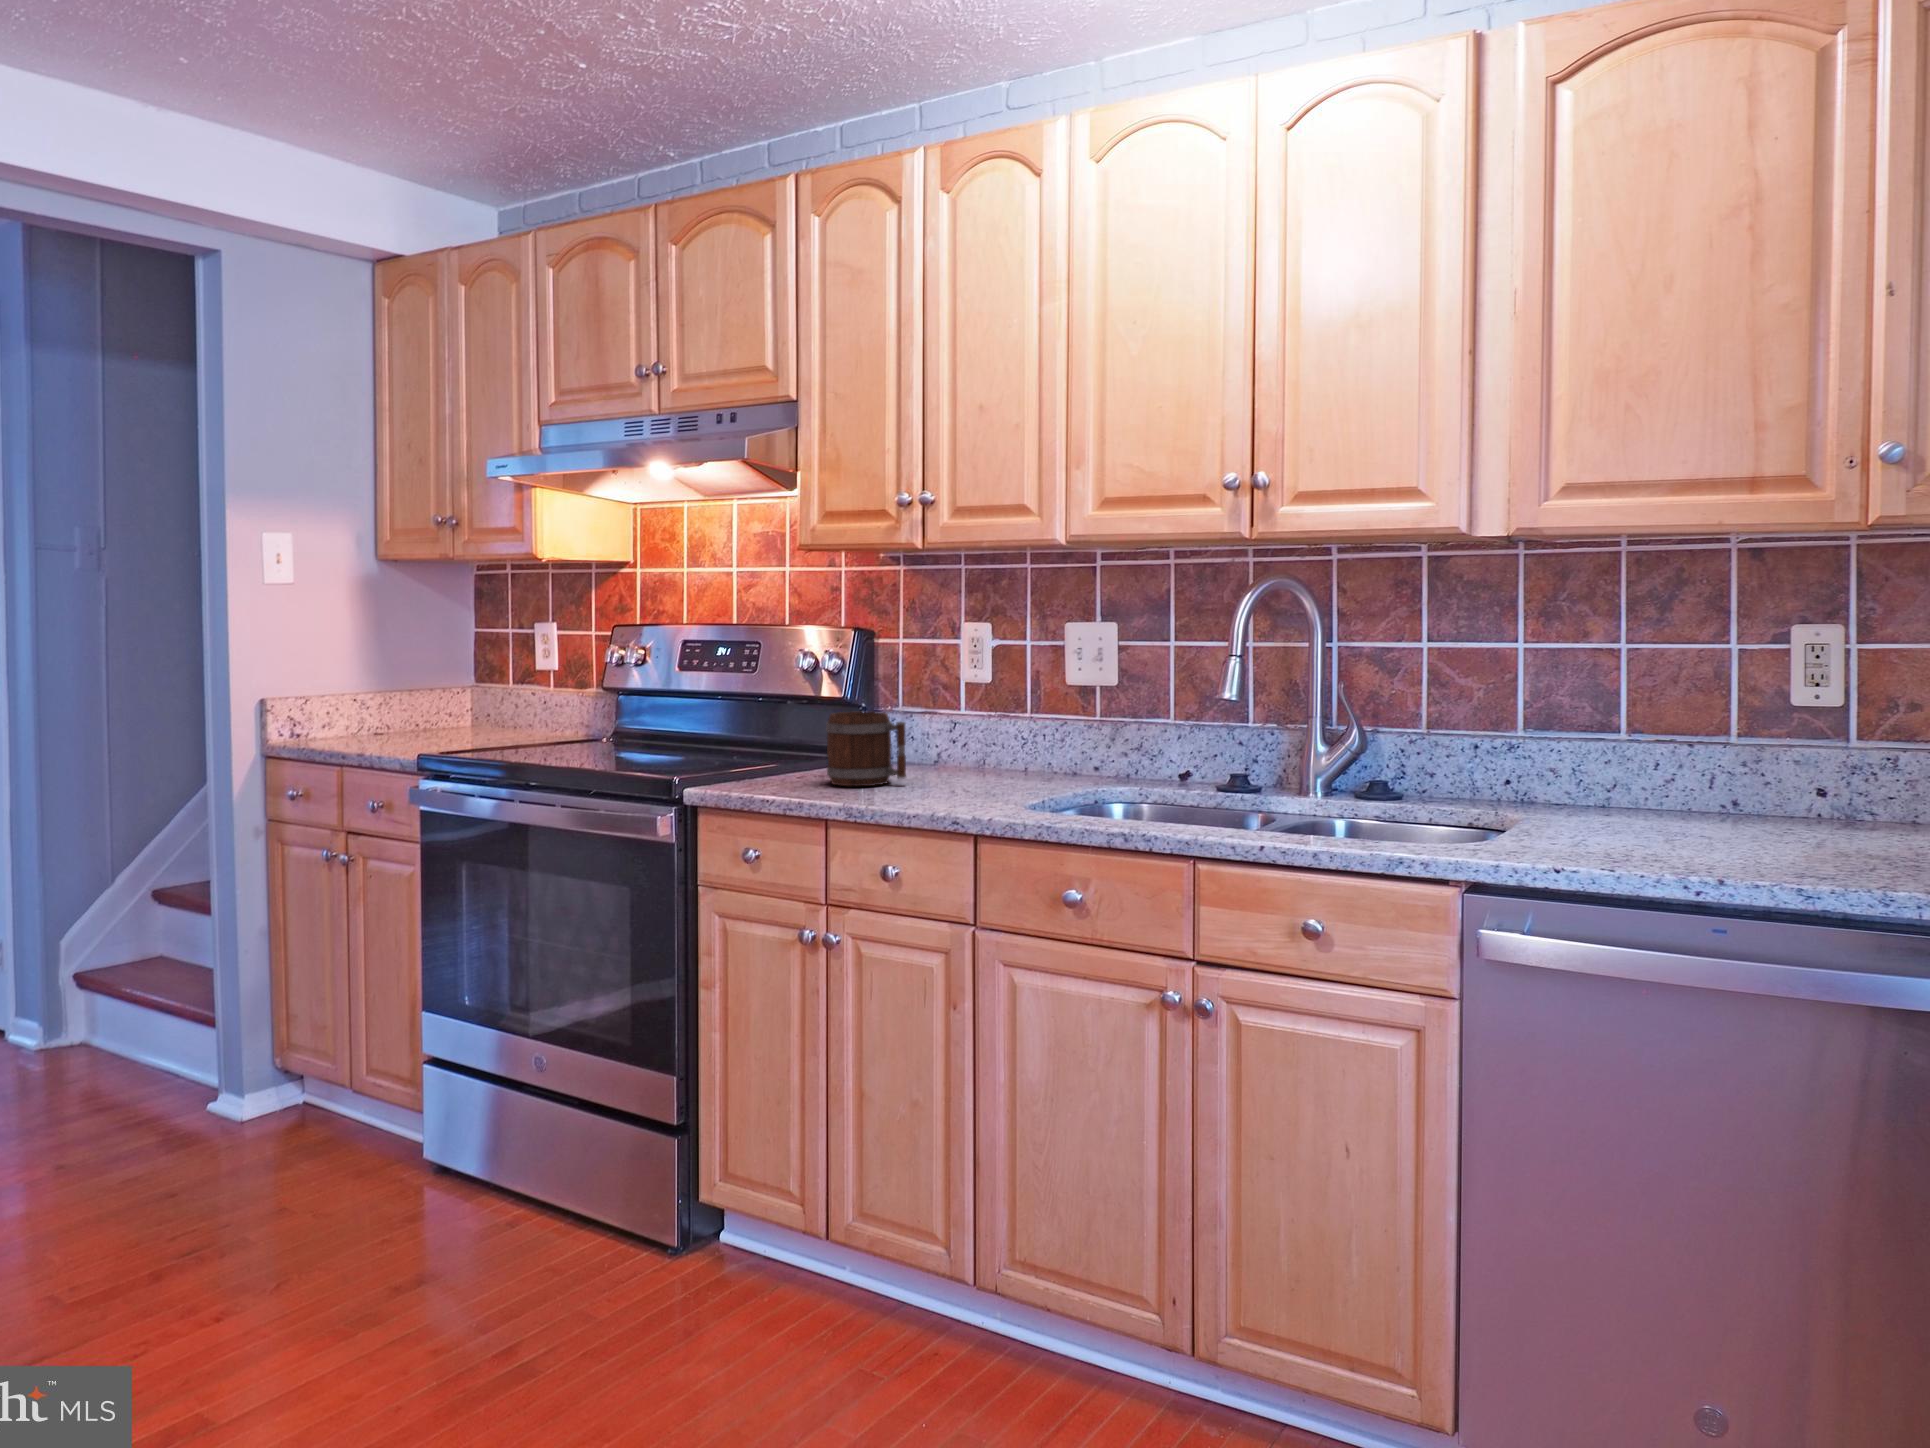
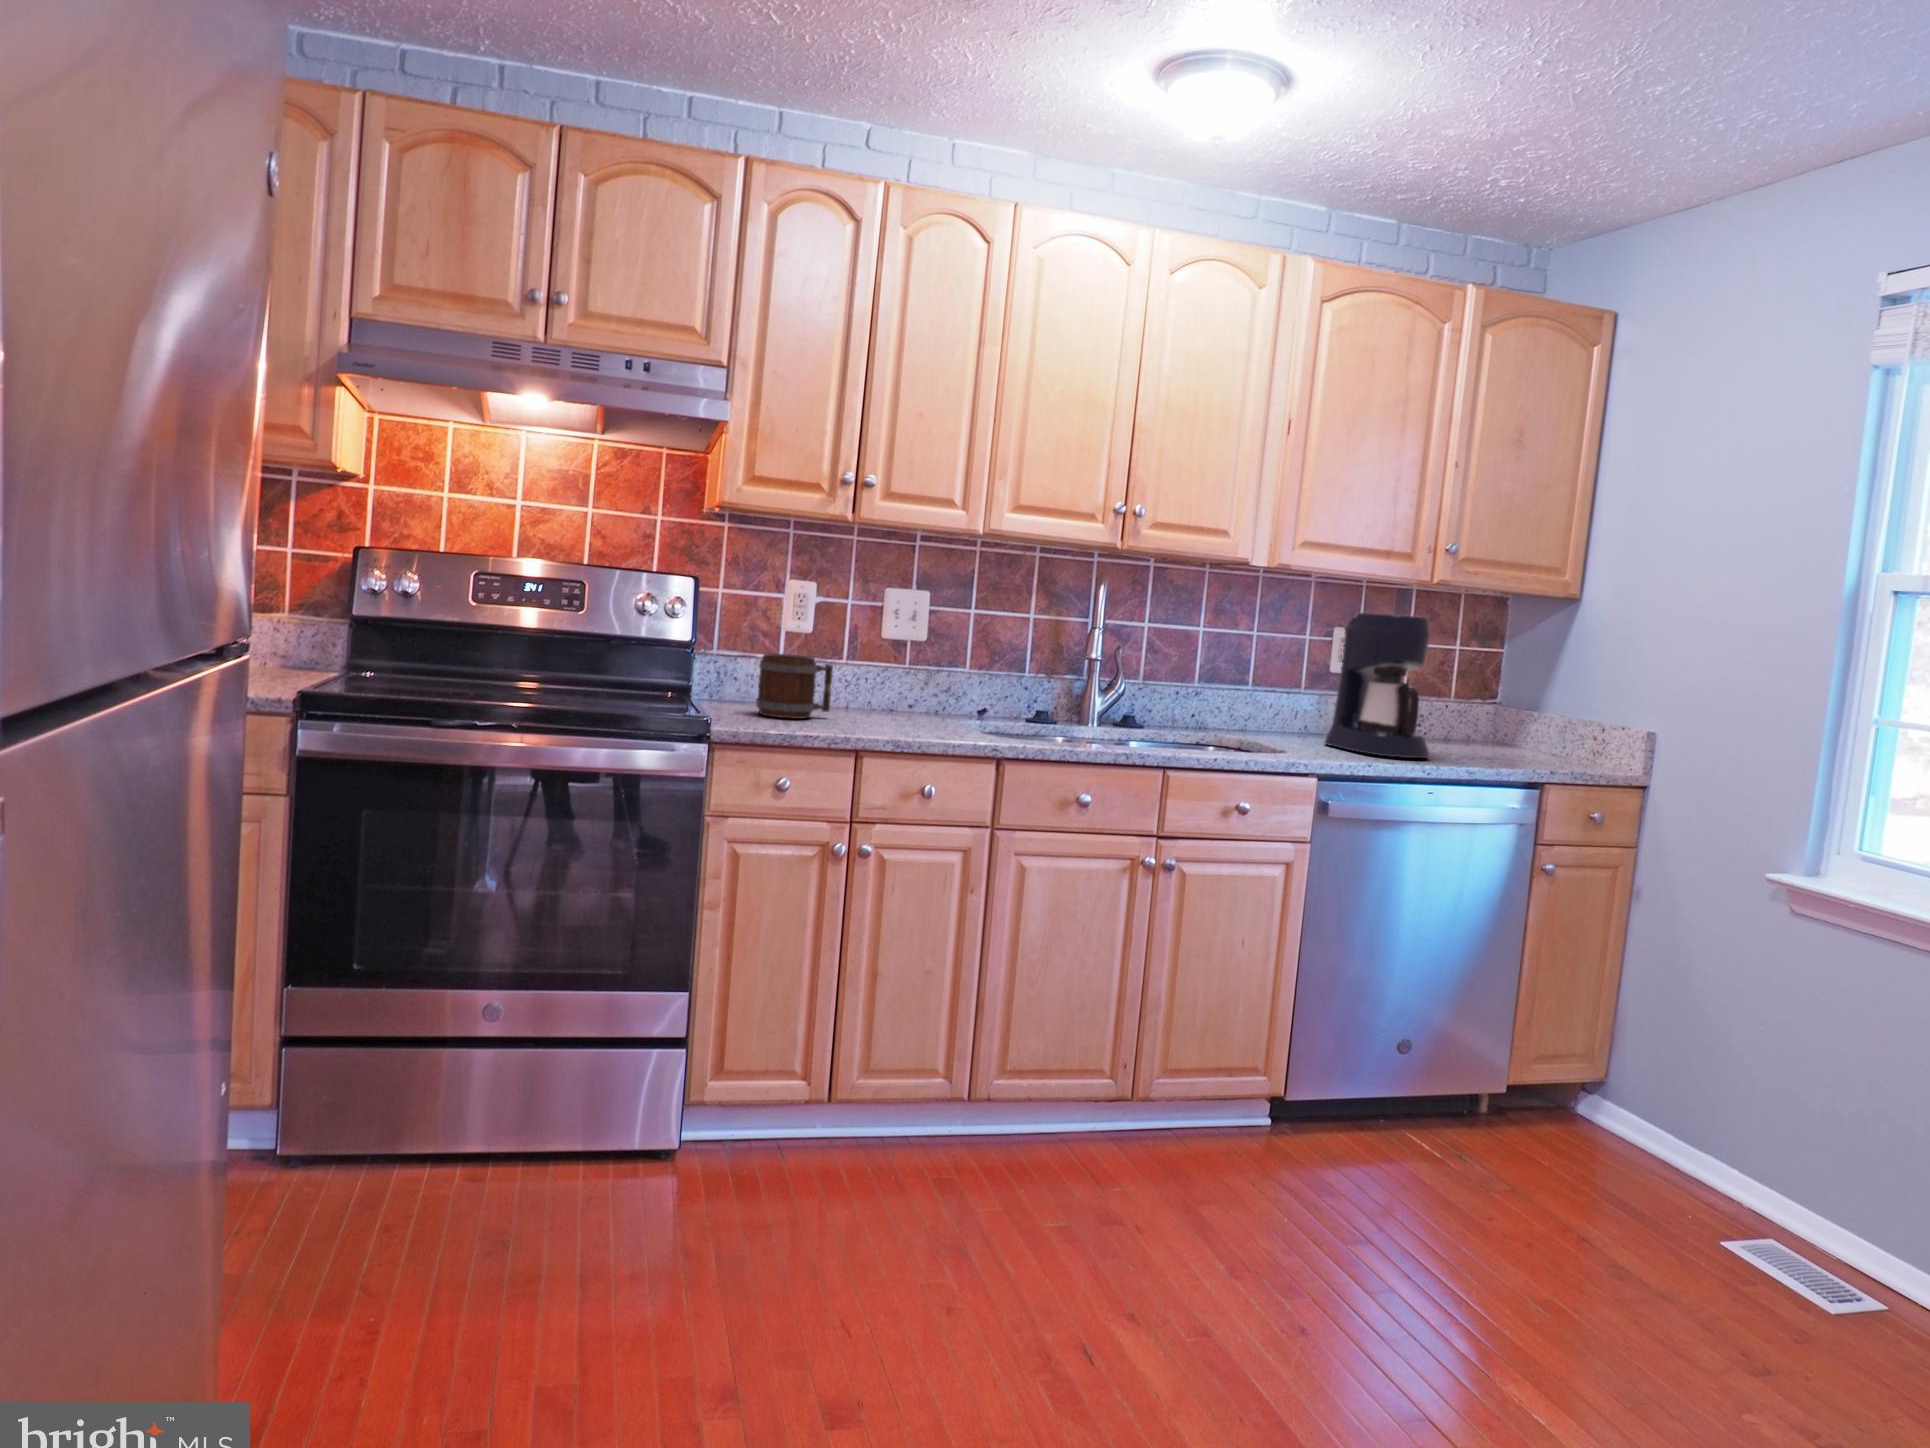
coffee maker: none [1672,596,1847,863] -> present [1324,613,1431,758]

